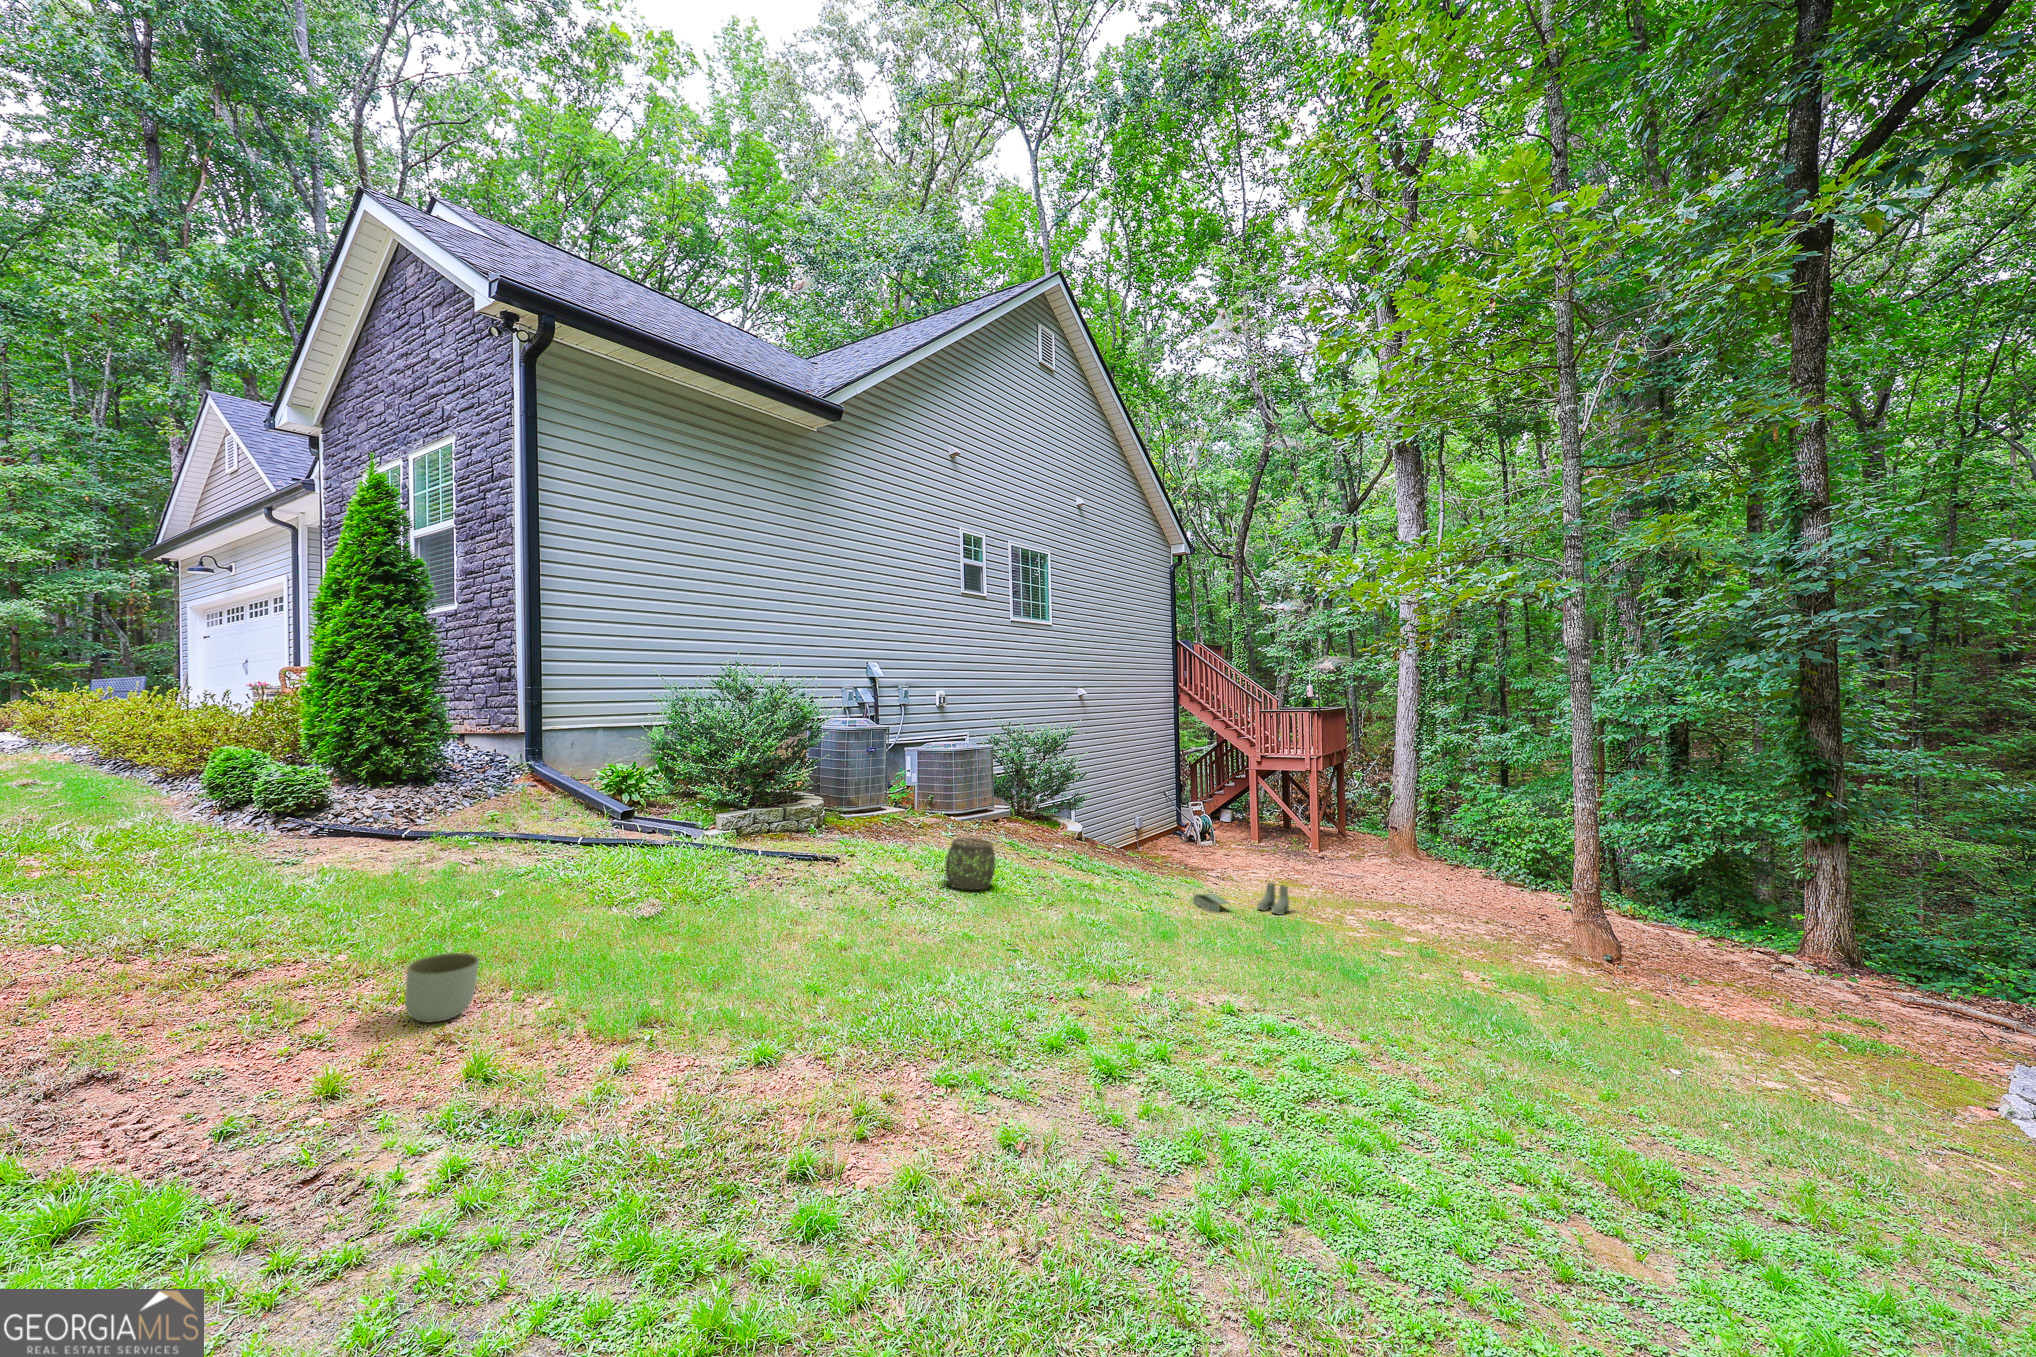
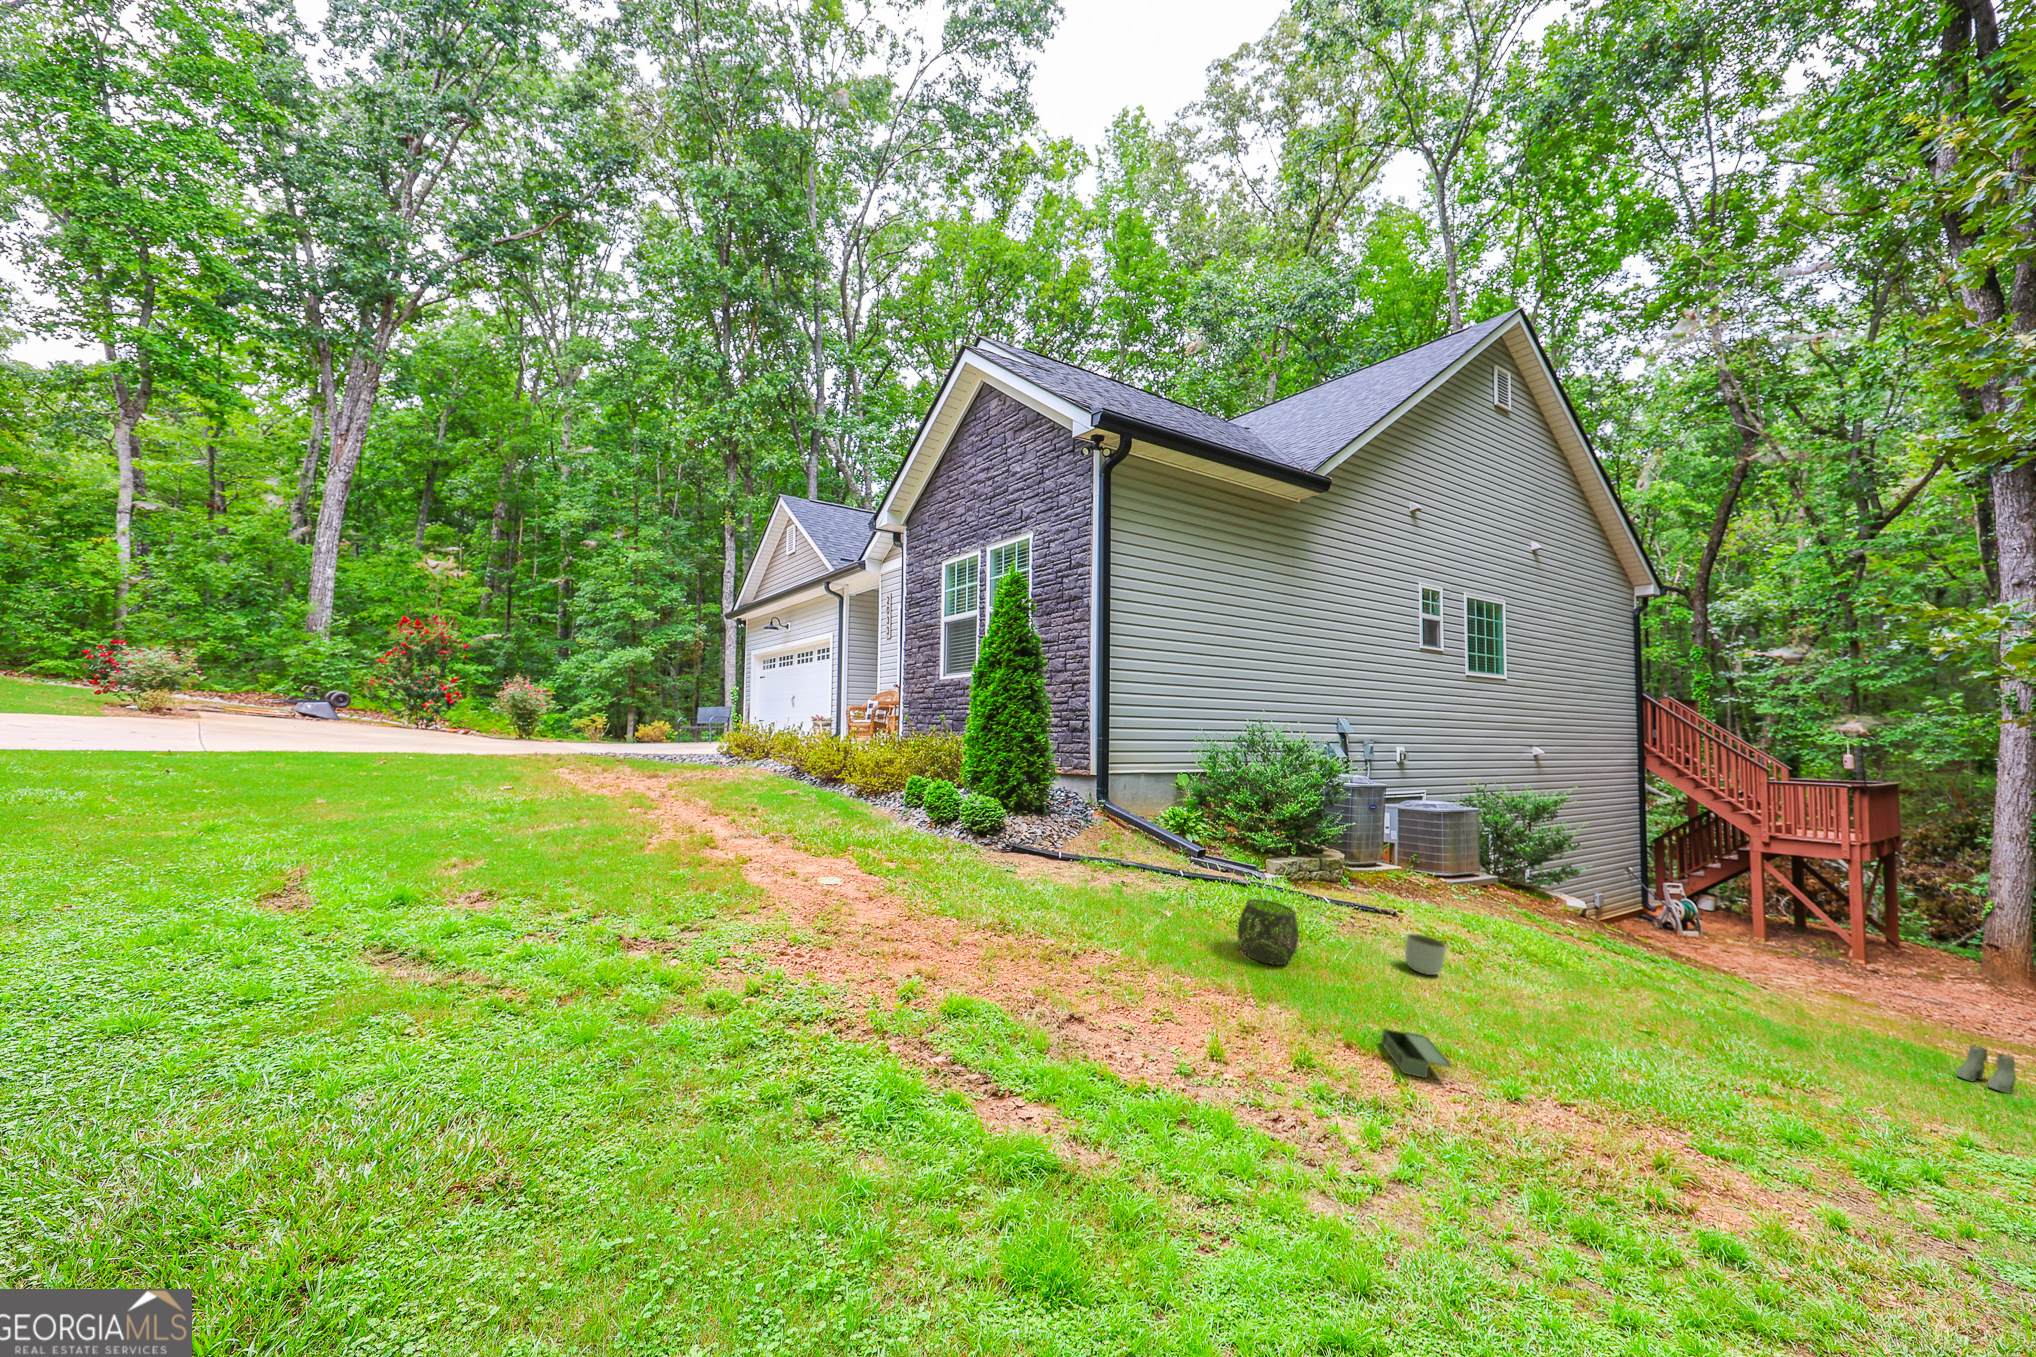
woven basket: present [945,838,996,890] -> present [1238,899,1299,965]
toolbox: present [1193,894,1228,912] -> present [1381,1029,1451,1078]
planter: present [405,953,479,1022] -> present [1405,934,1446,975]

